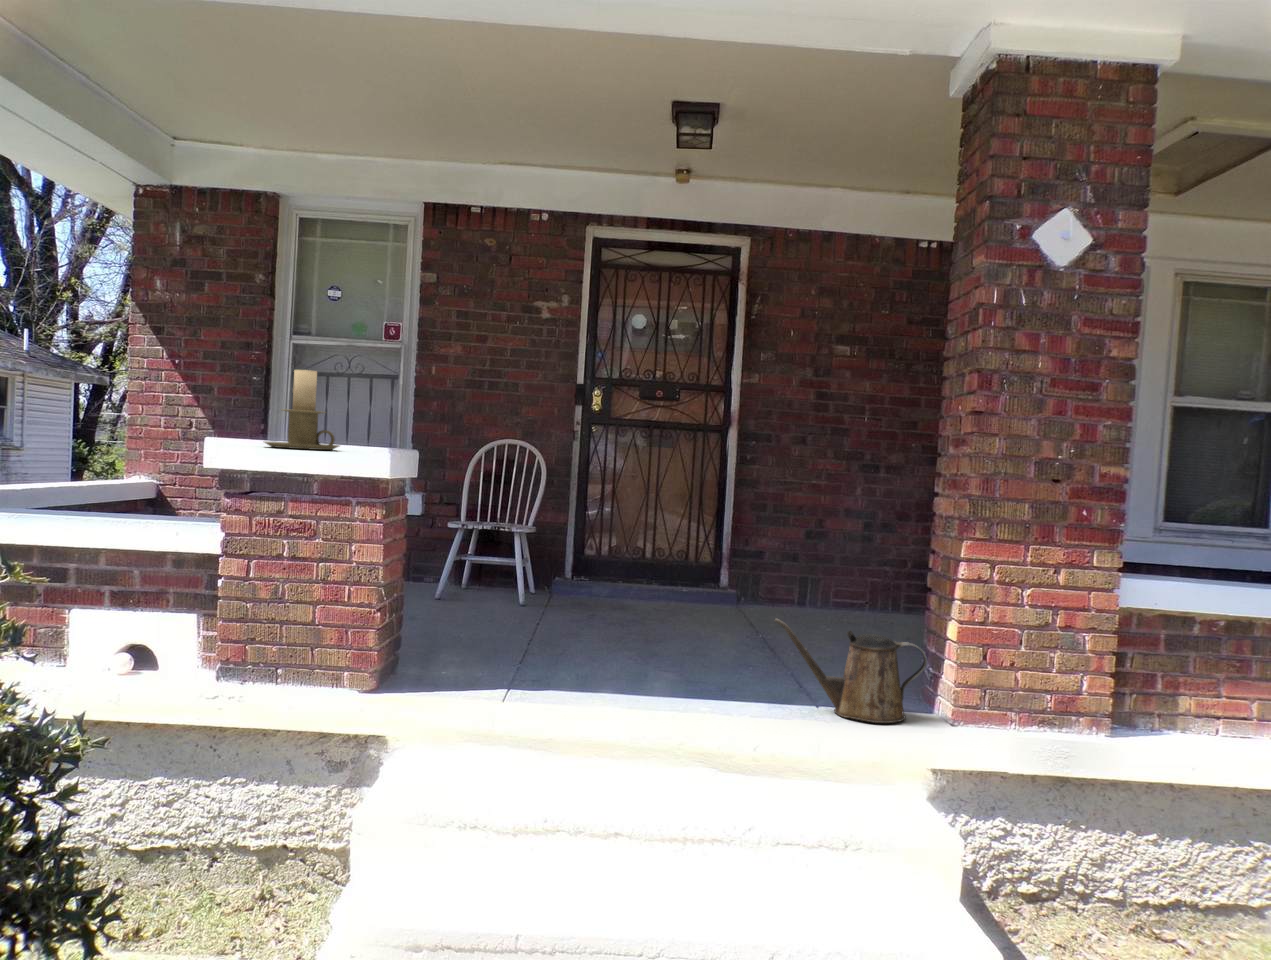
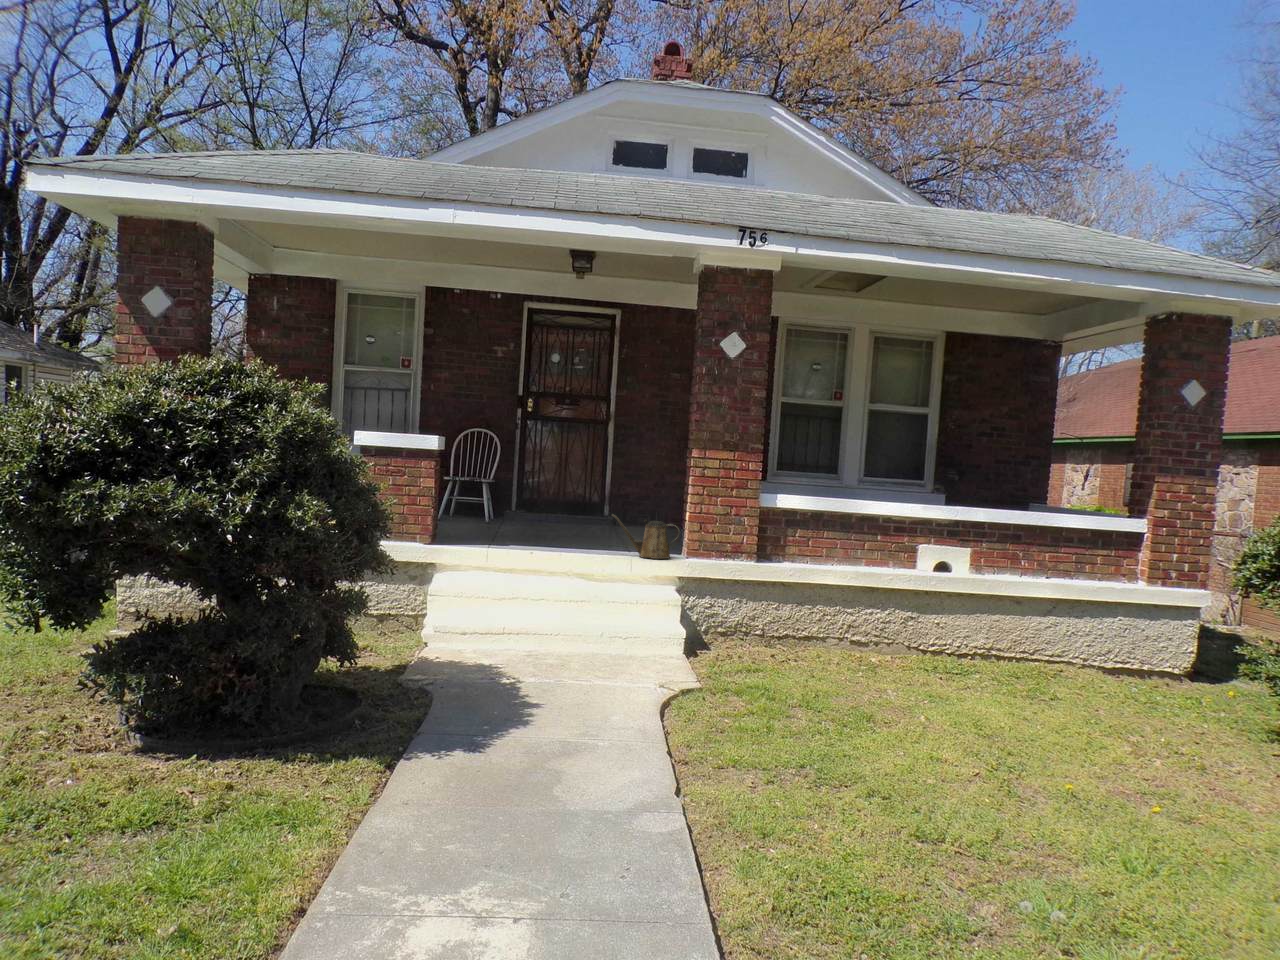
candle holder: present [264,370,339,450] -> none [380,403,414,439]

